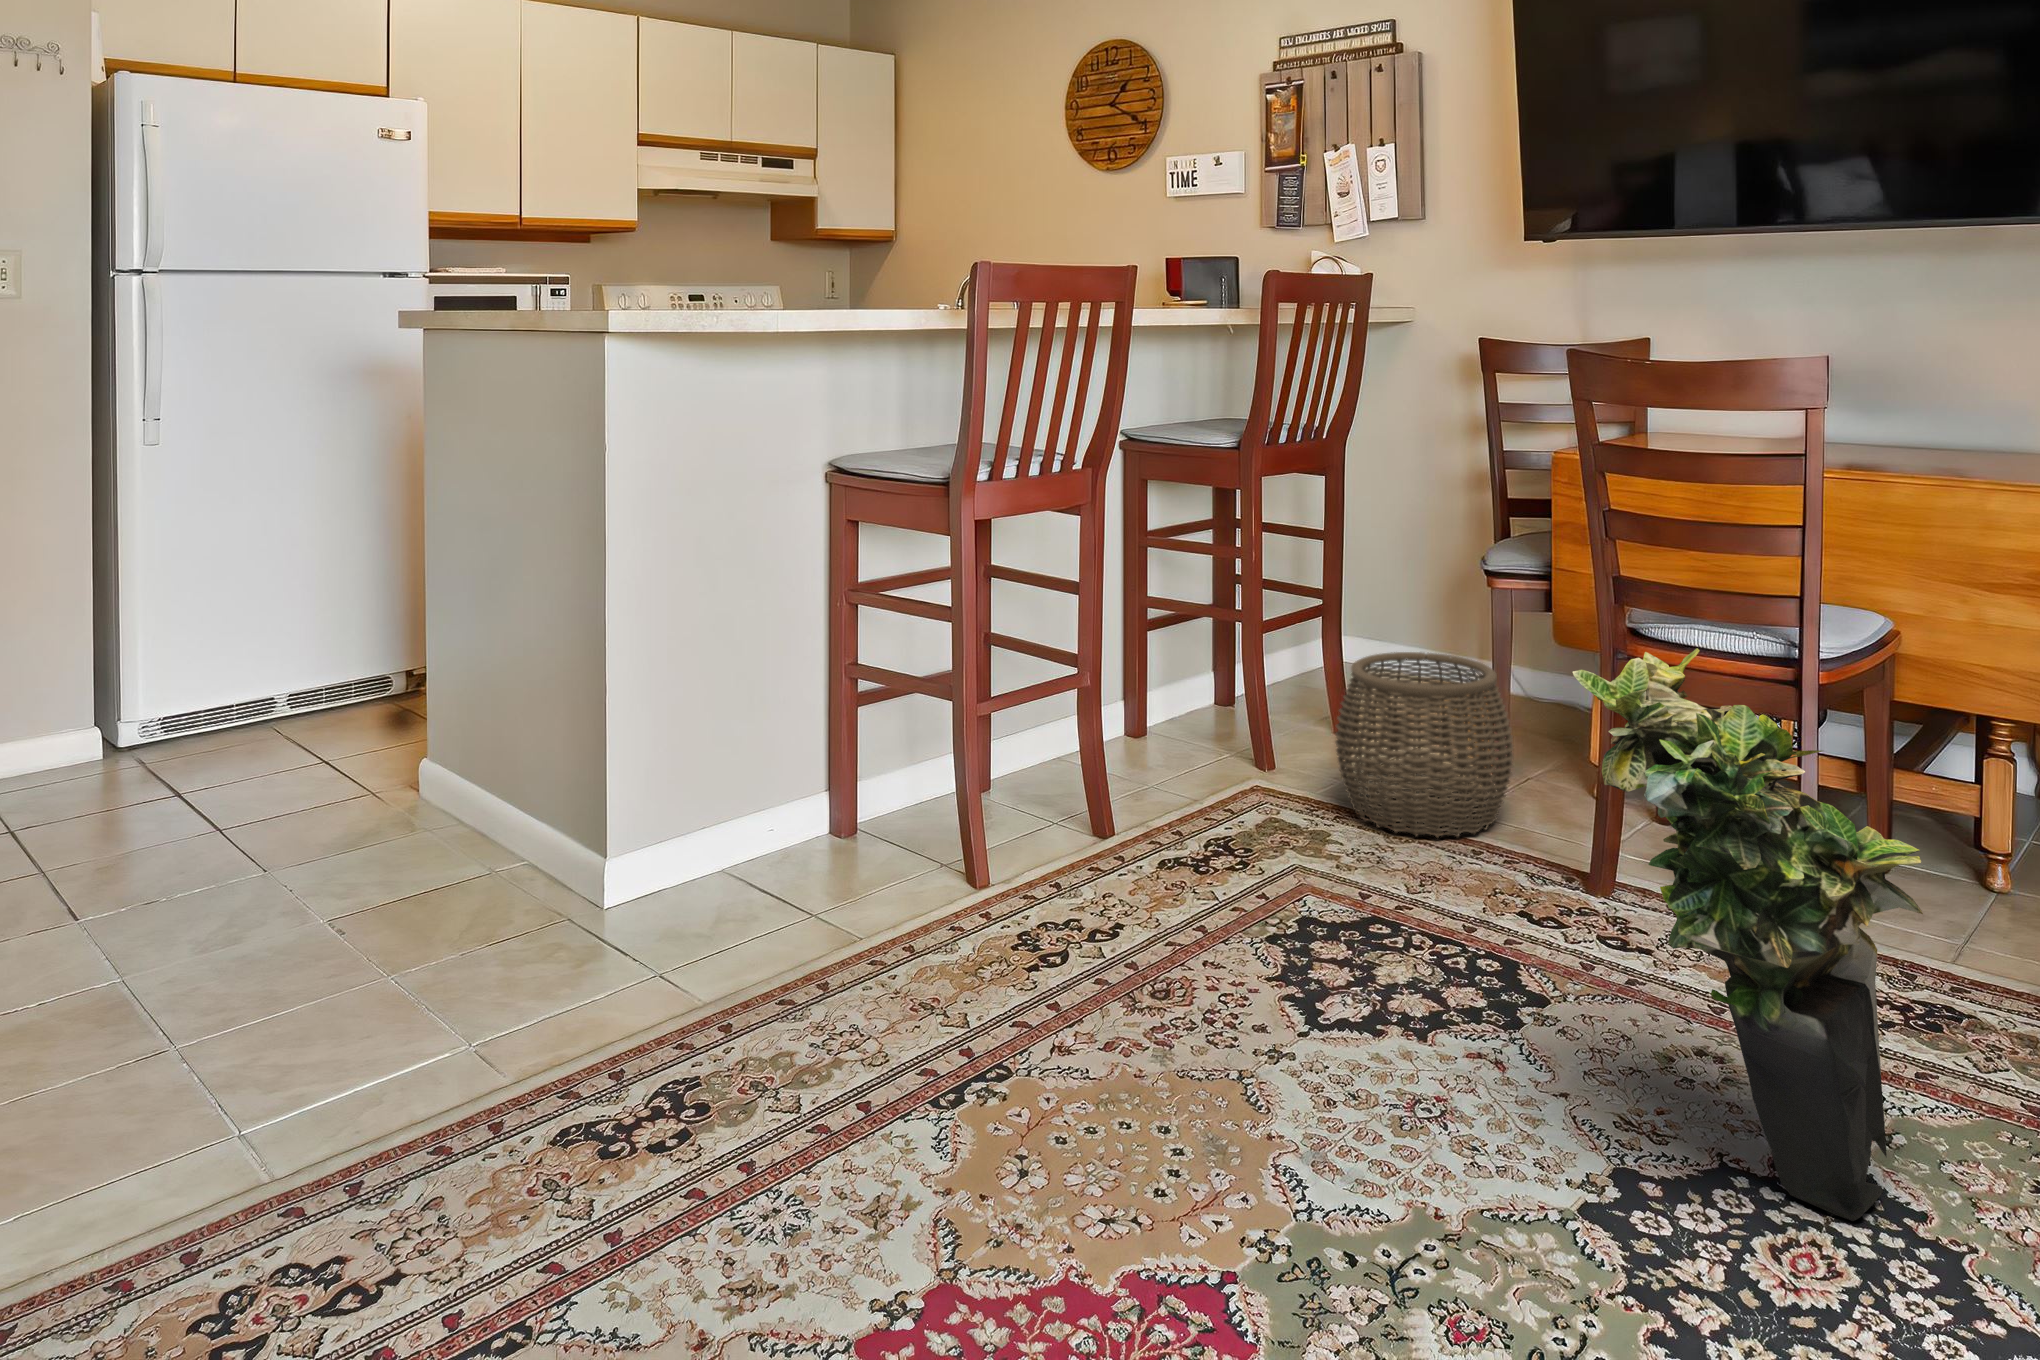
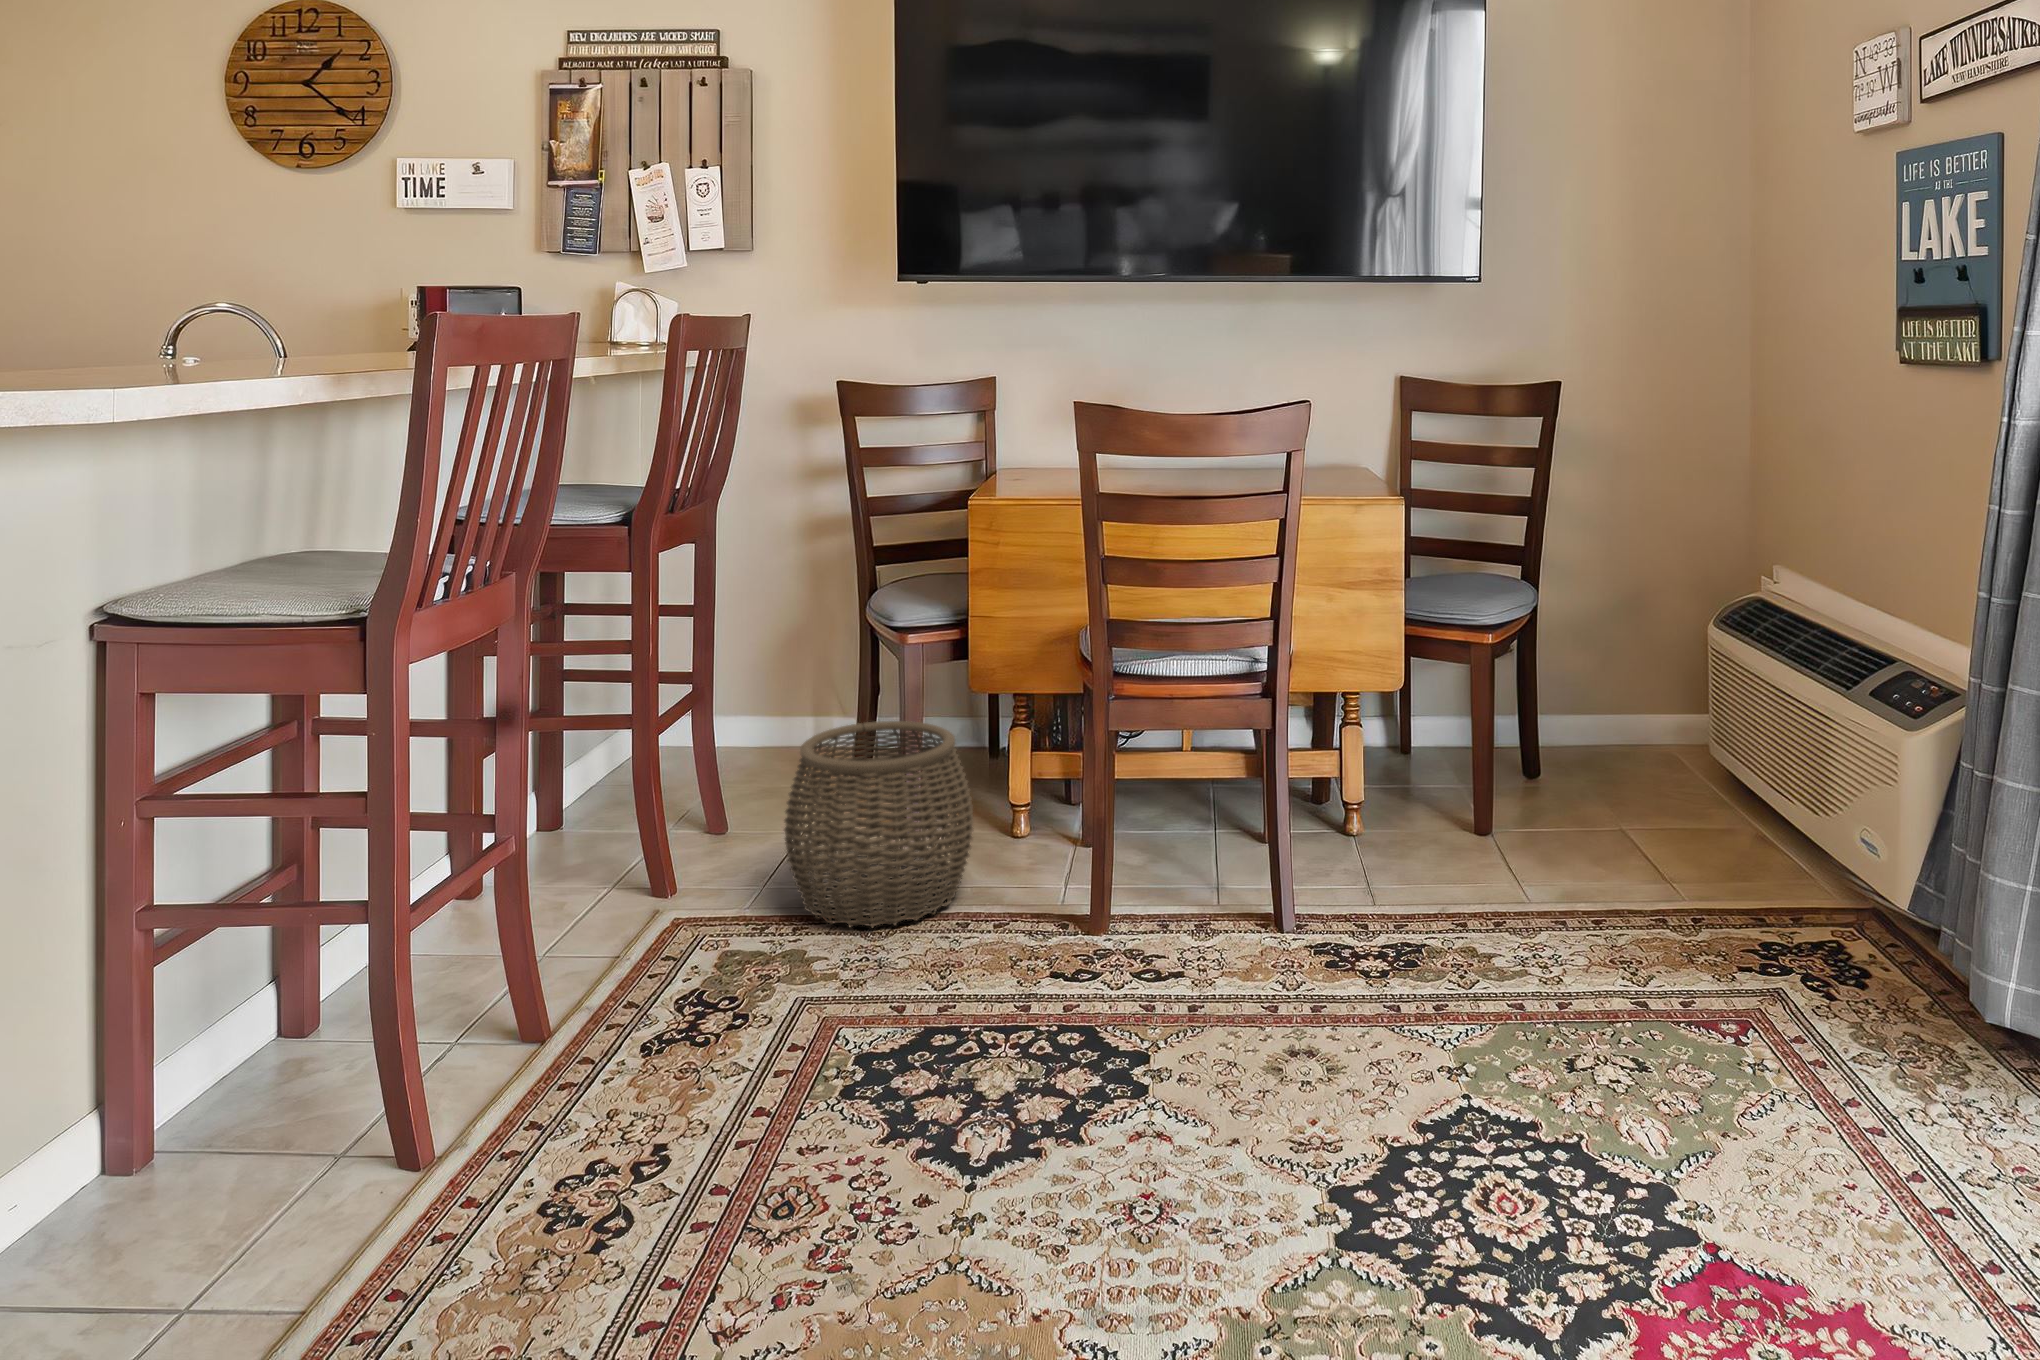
potted plant: present [1573,648,1923,1221] -> none [1259,673,1550,1158]

